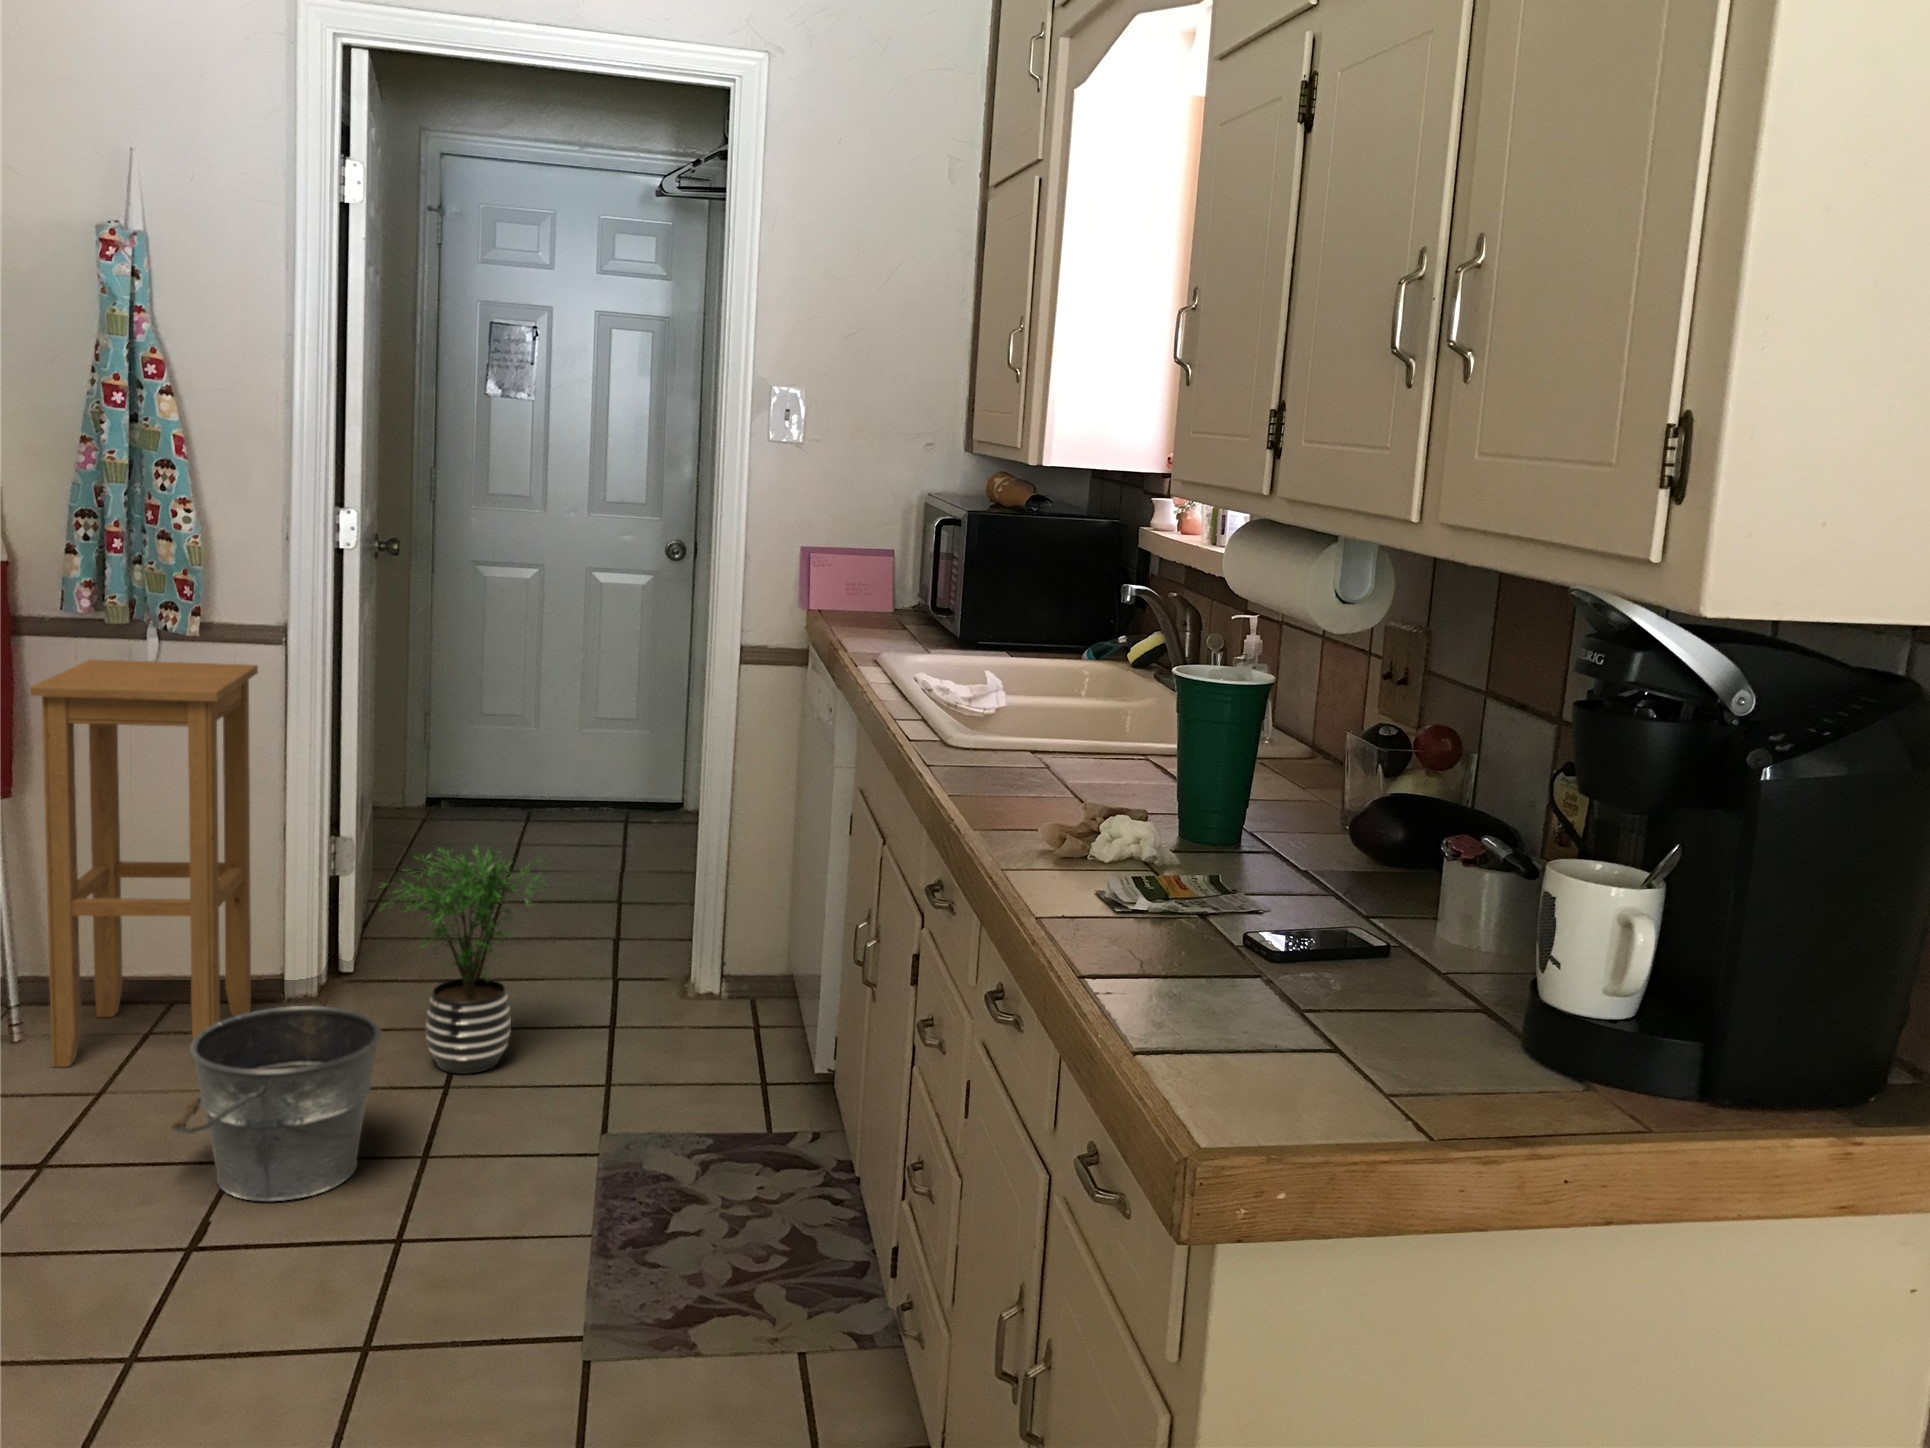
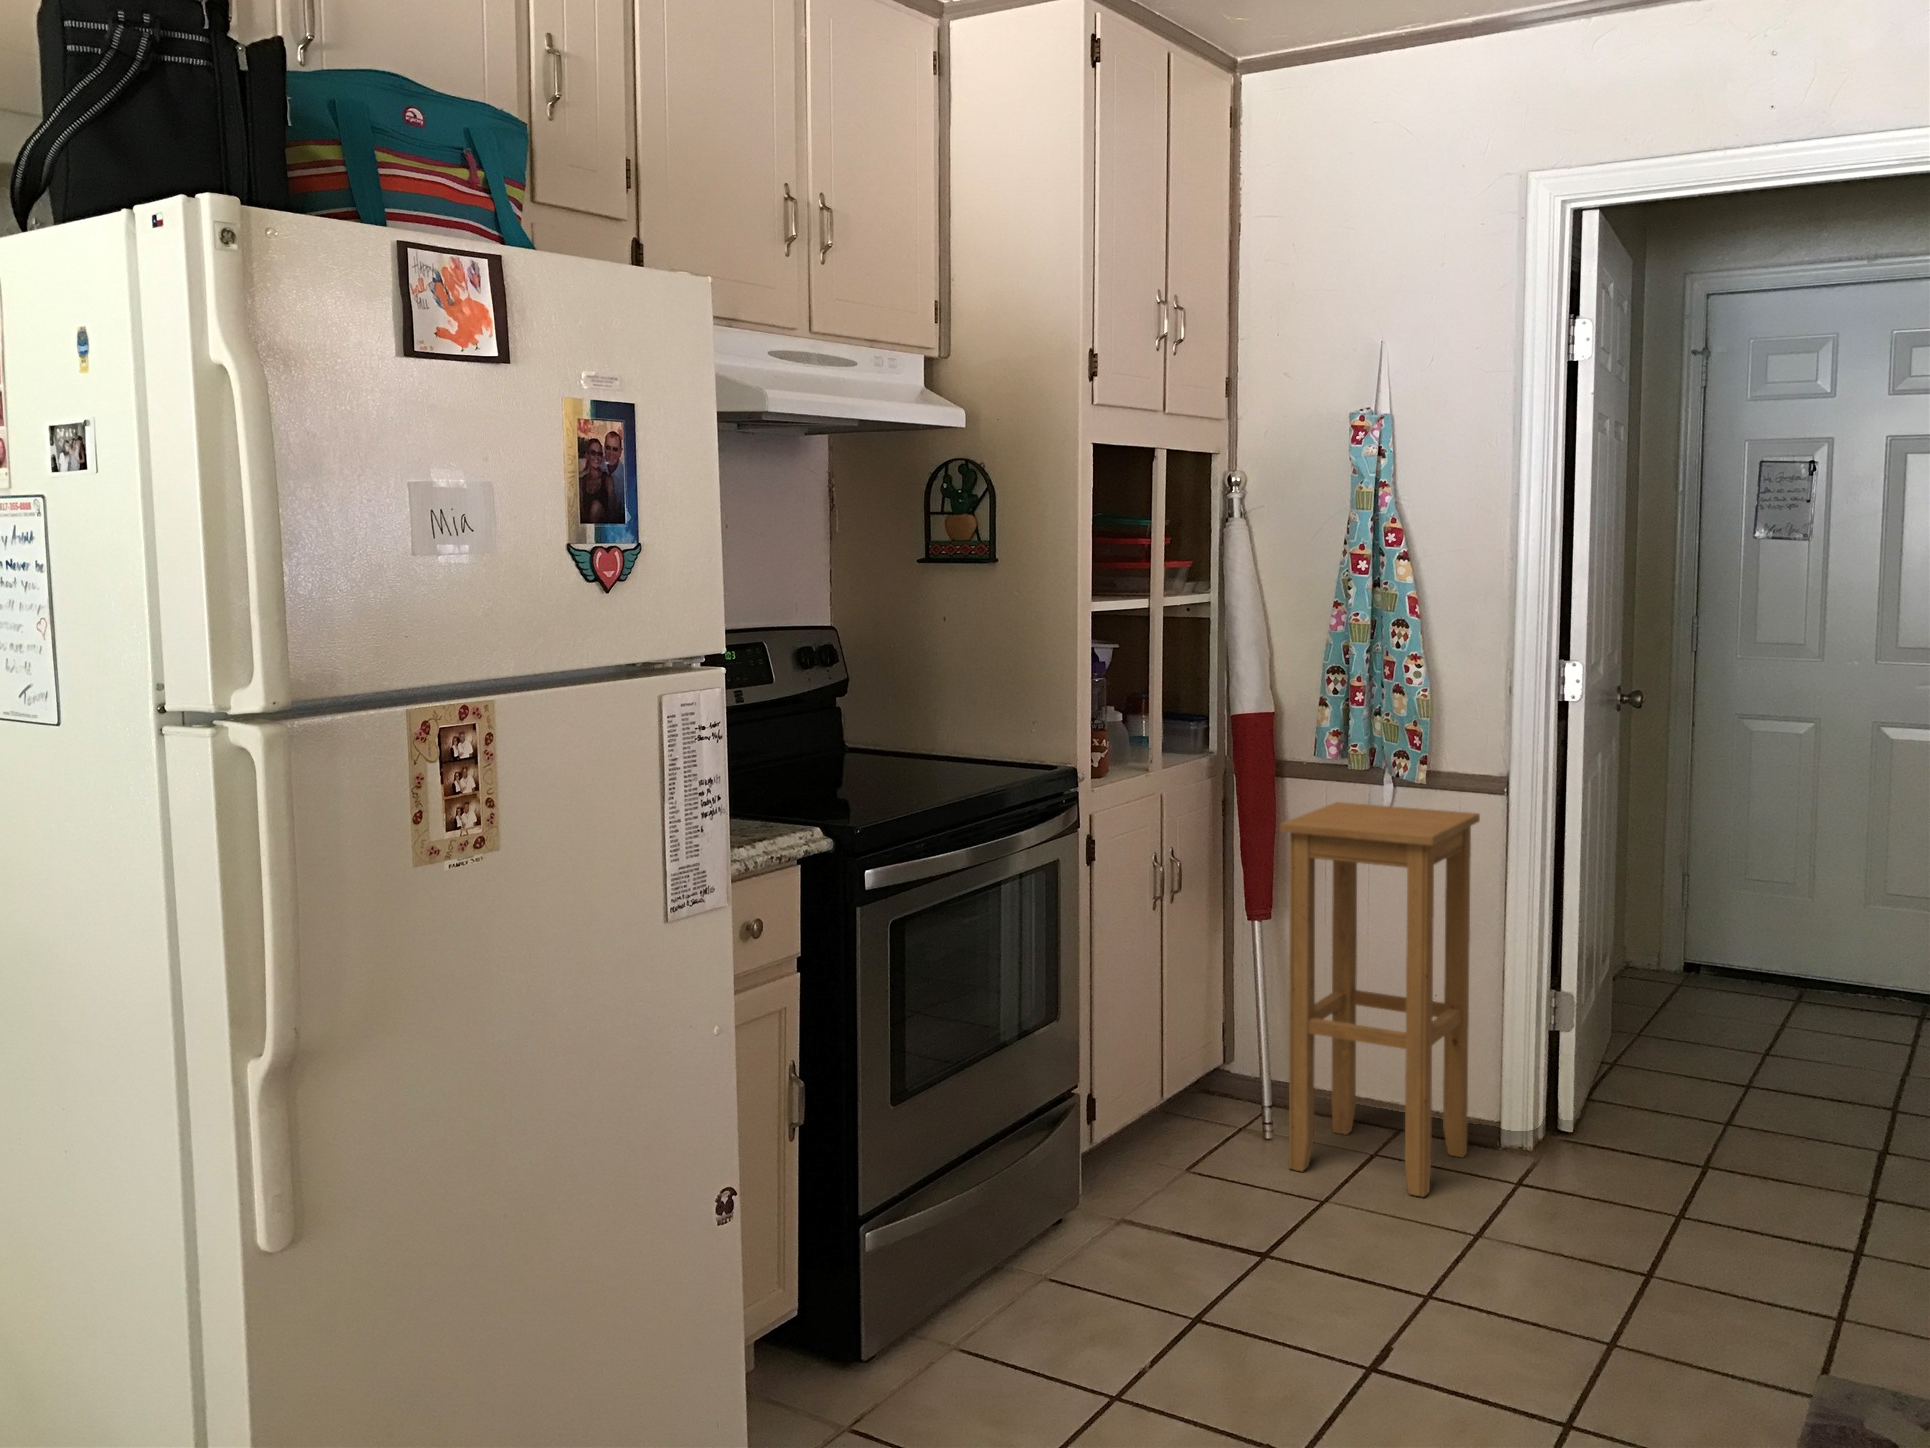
potted plant: present [382,846,541,1074] -> none [1581,1012,1773,1266]
bucket: present [172,1006,381,1202] -> none [1367,1150,1565,1347]

